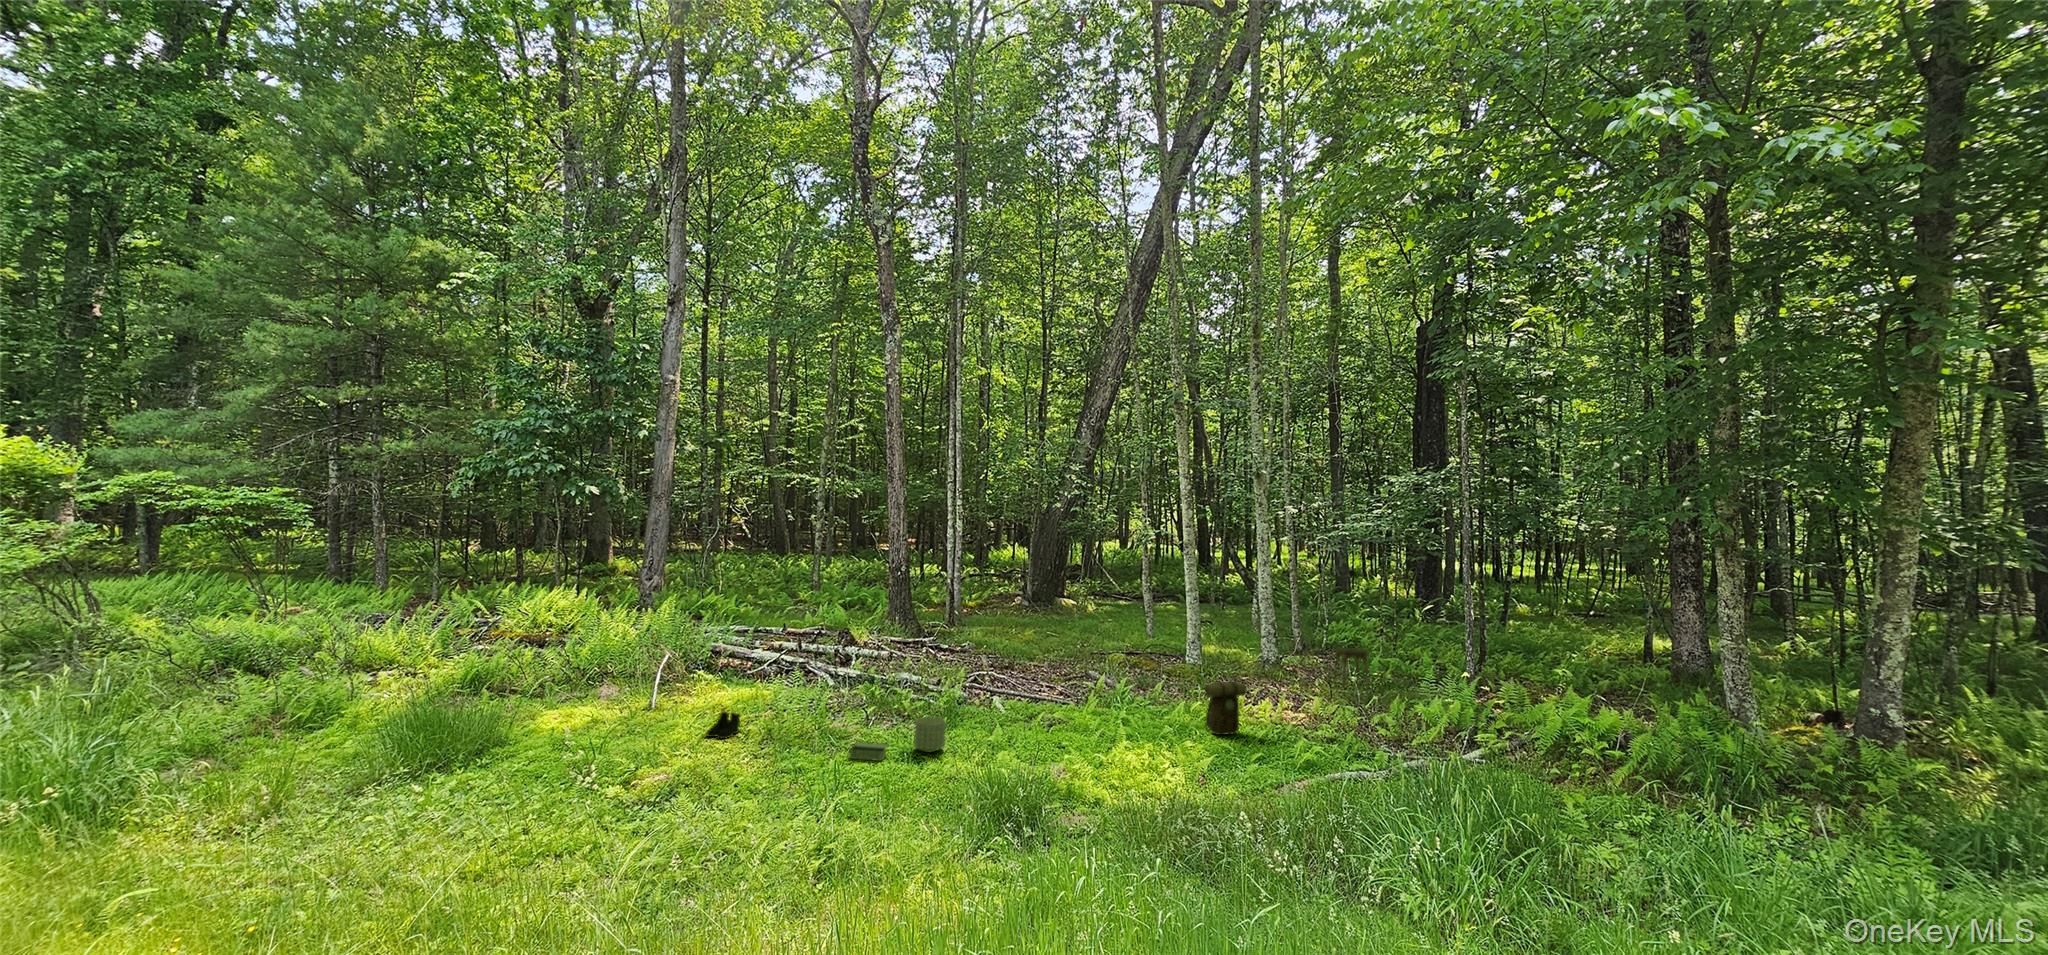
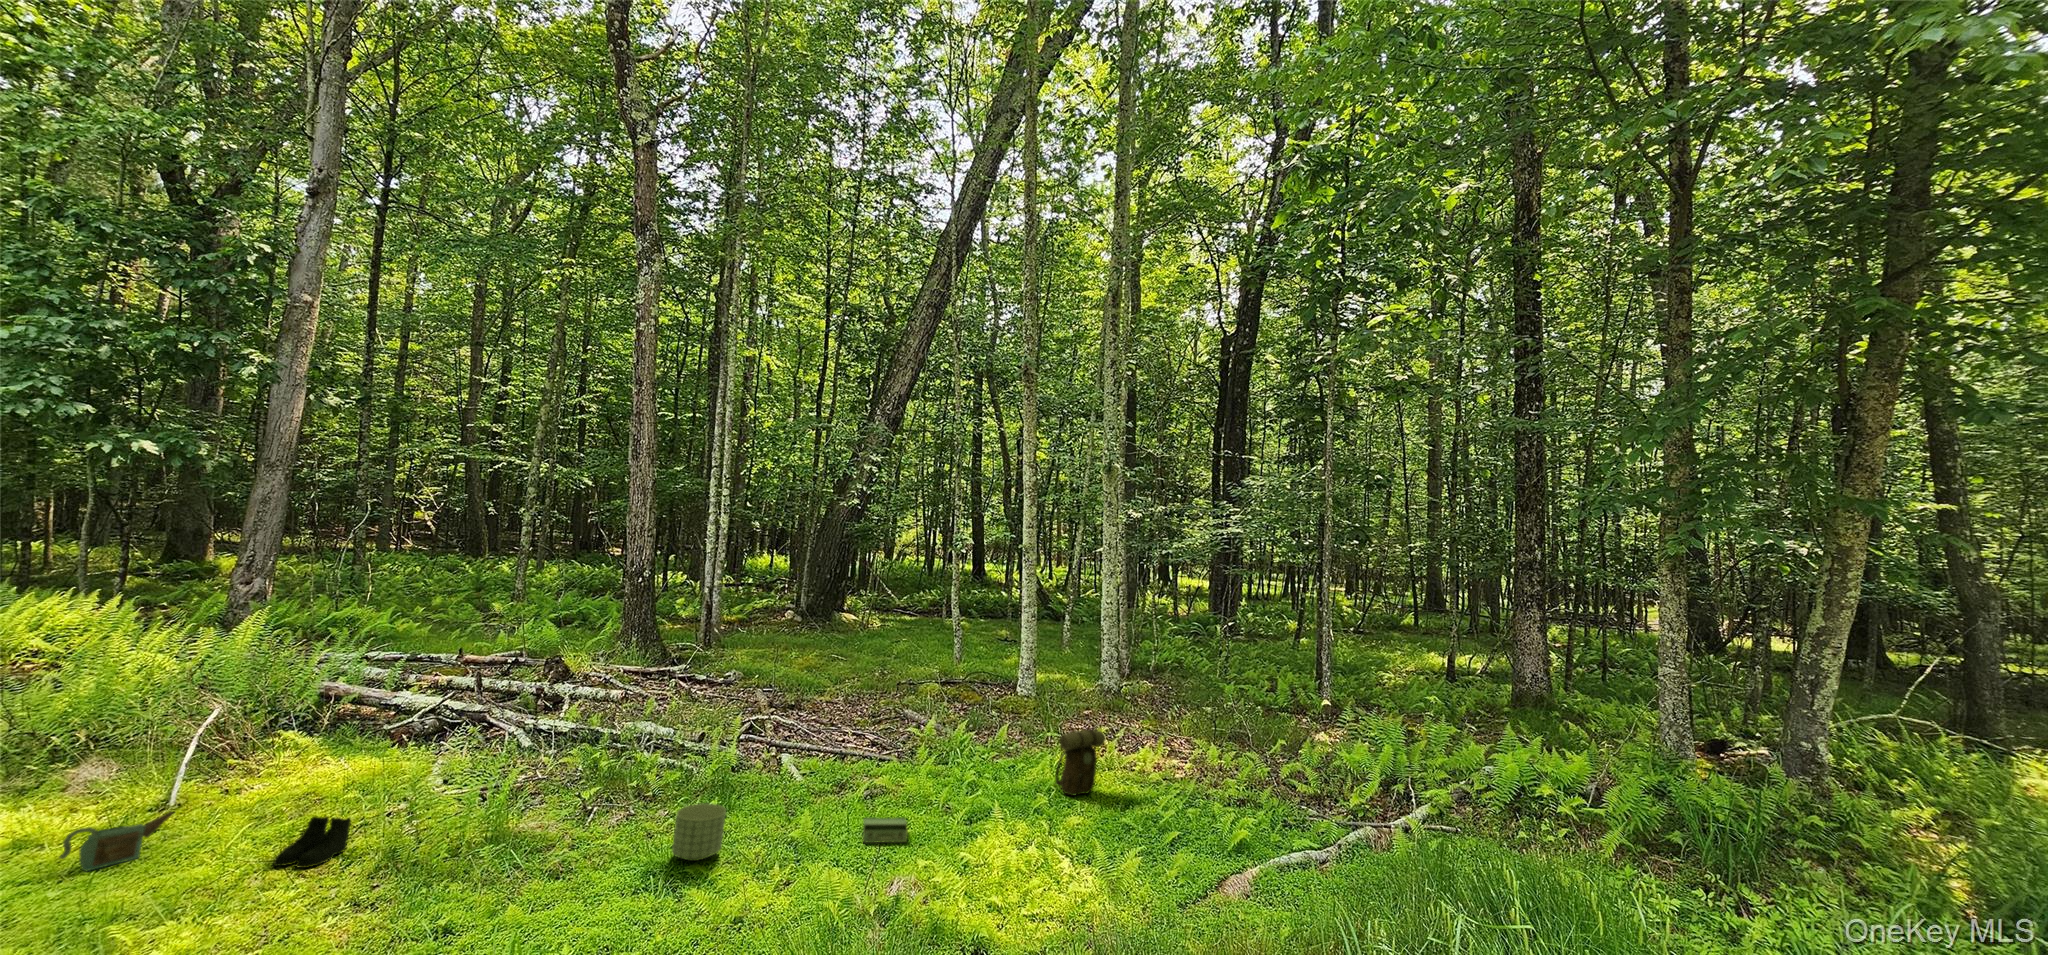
stool: present [1334,647,1369,688] -> none [1155,677,1192,722]
watering can: none [616,704,660,733] -> present [60,811,174,871]
toolbox: present [849,742,888,761] -> present [862,817,908,843]

